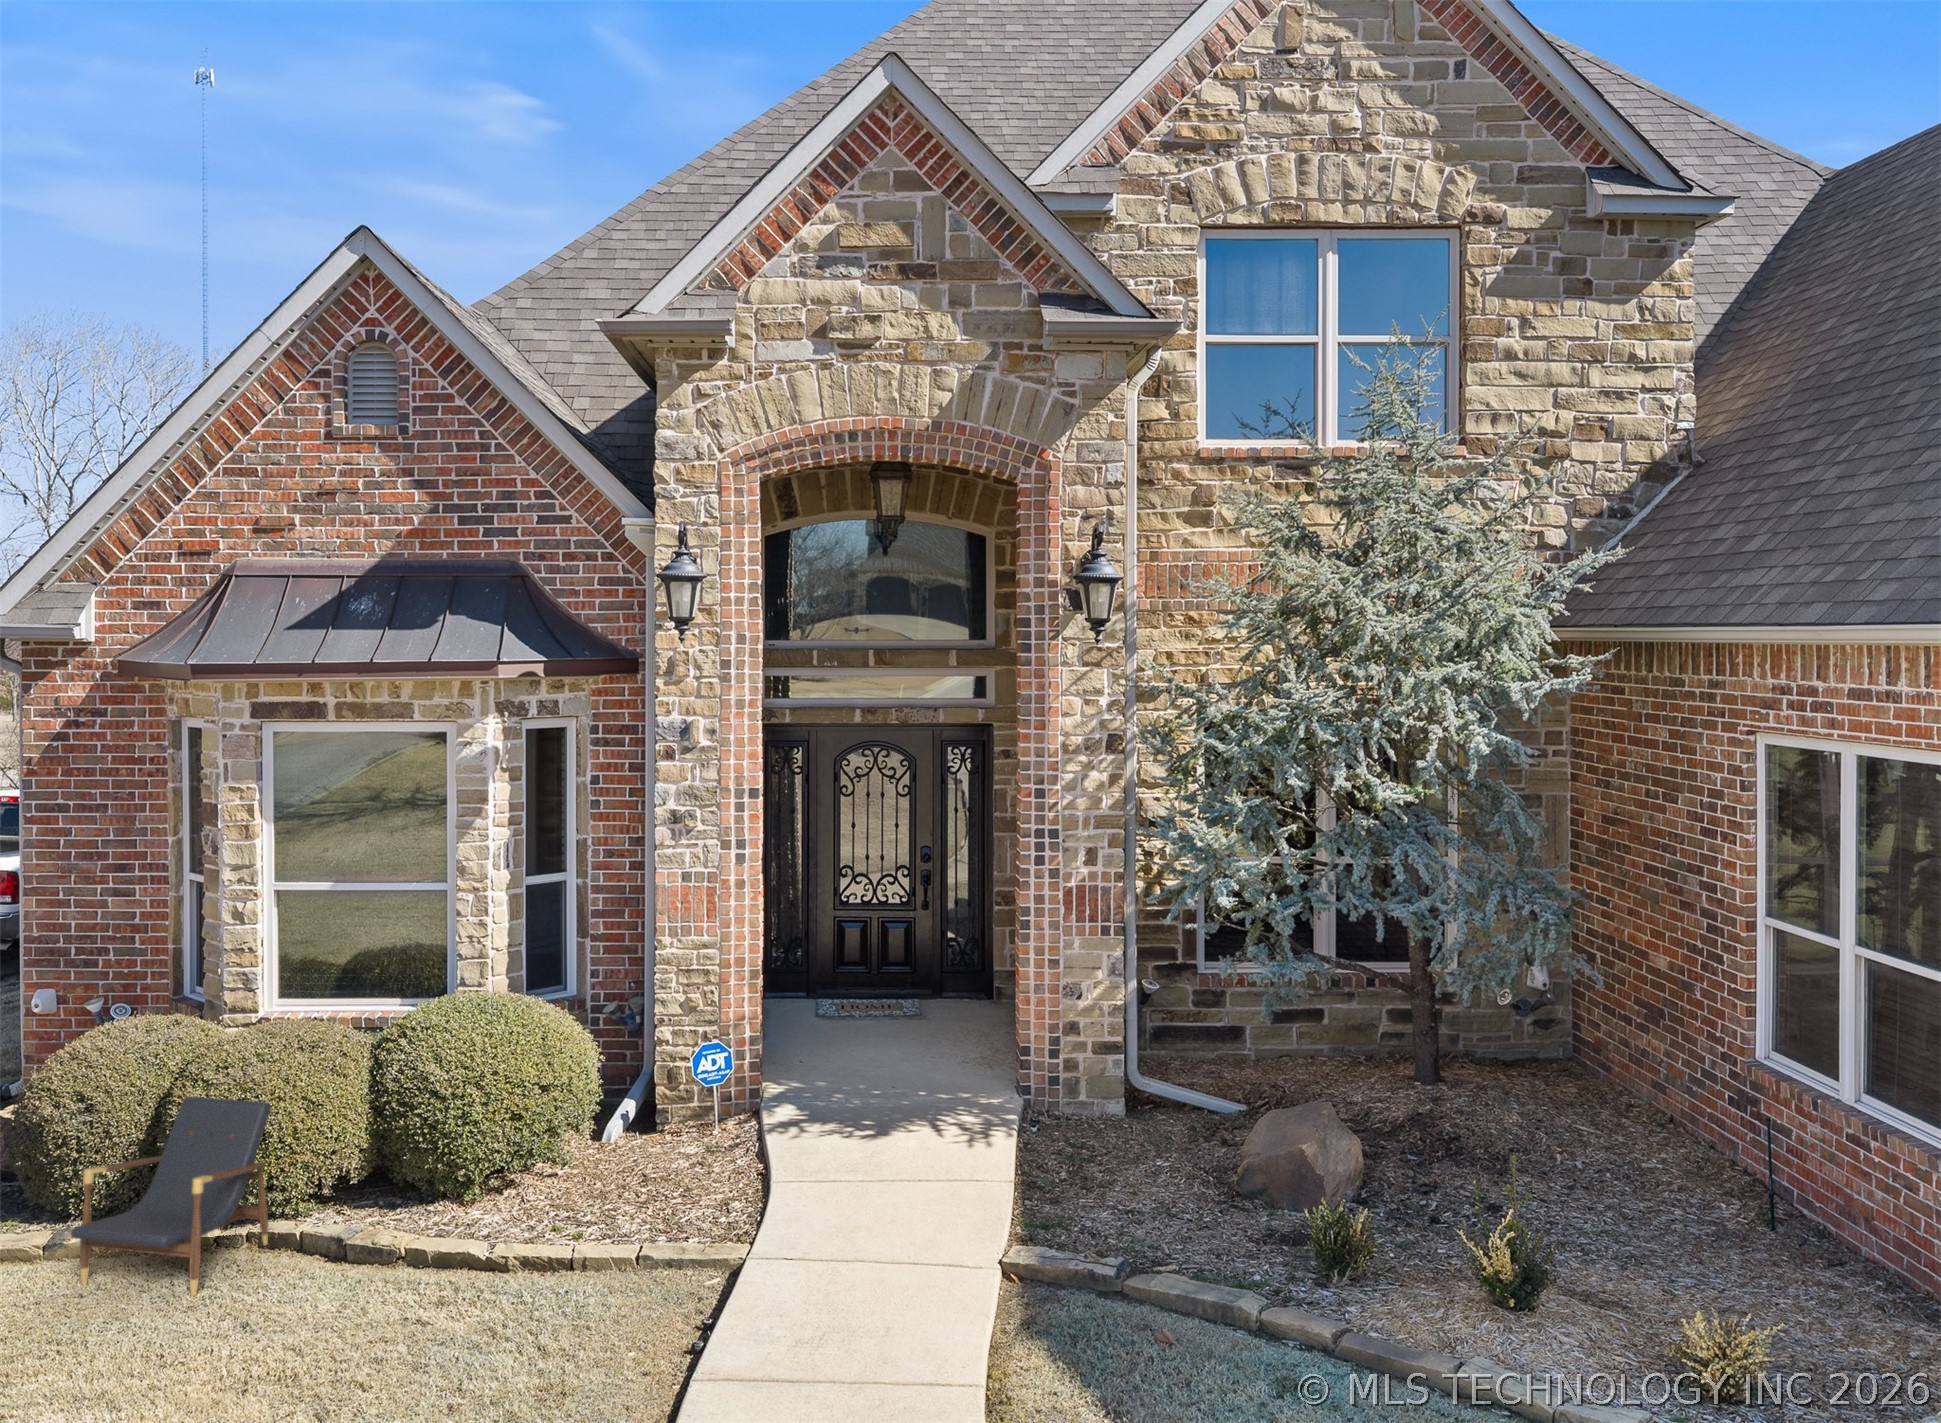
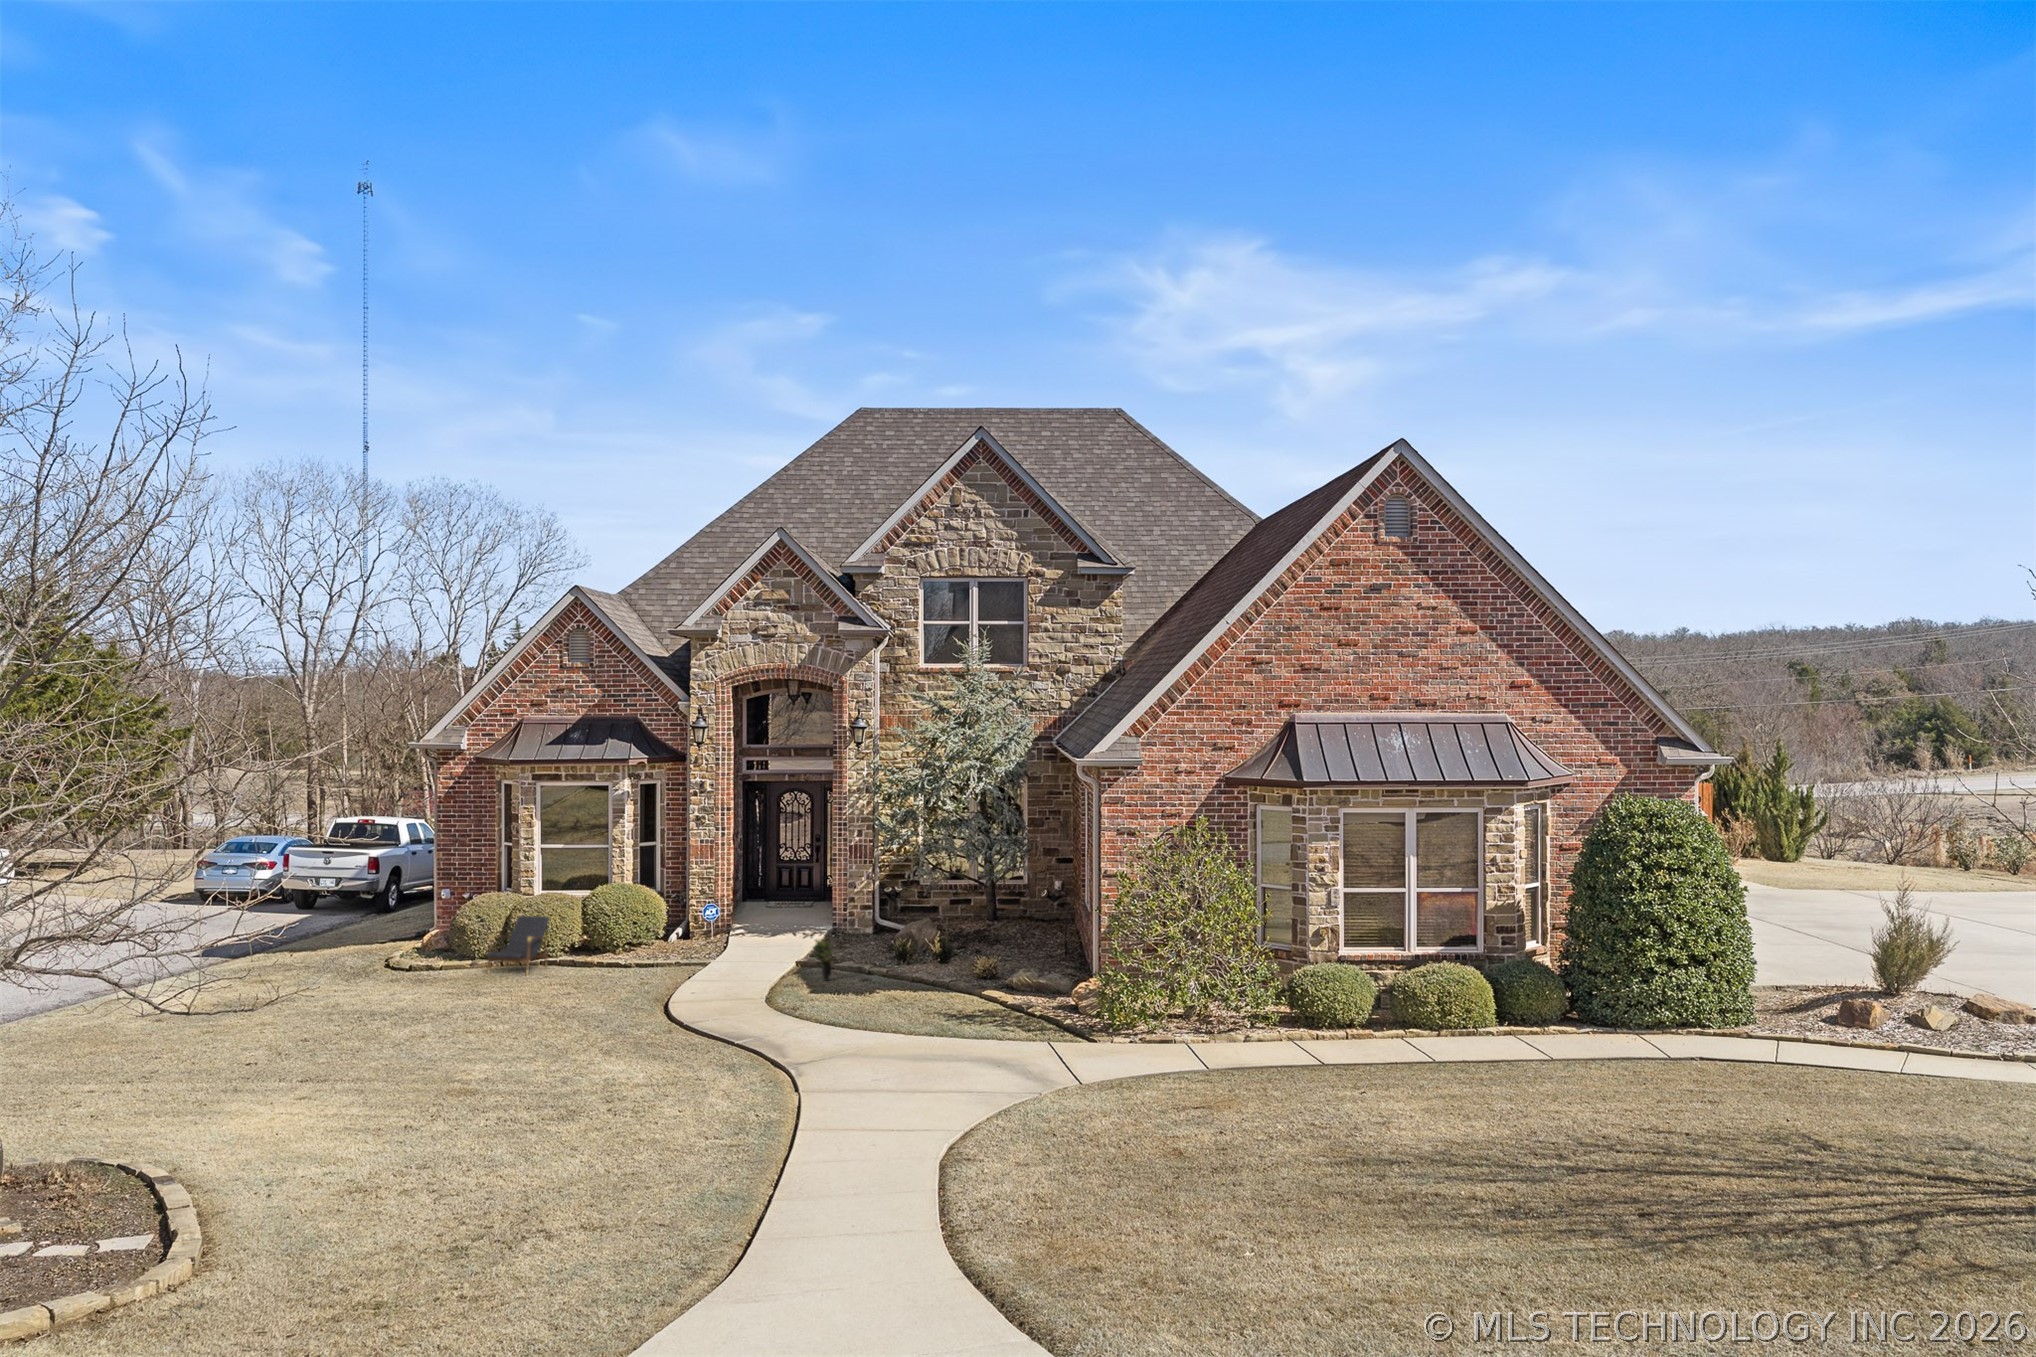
potted plant: none [1081,1210,1156,1362] -> present [813,939,835,981]

